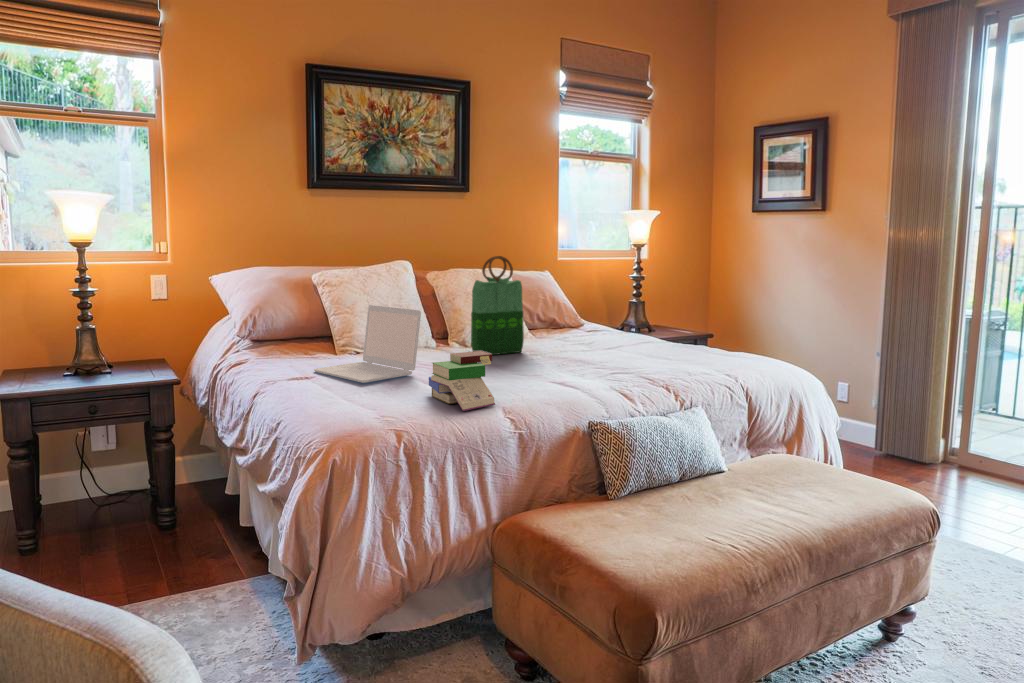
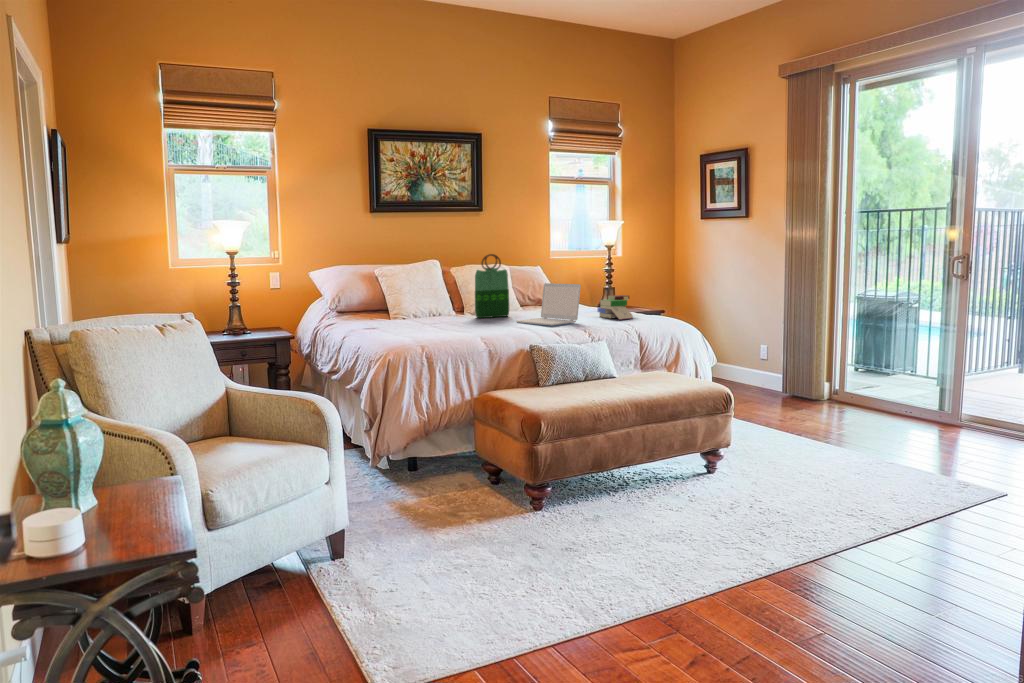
laptop: present [314,305,421,383] -> present [516,283,581,326]
book: present [429,351,495,411] -> present [597,295,633,320]

